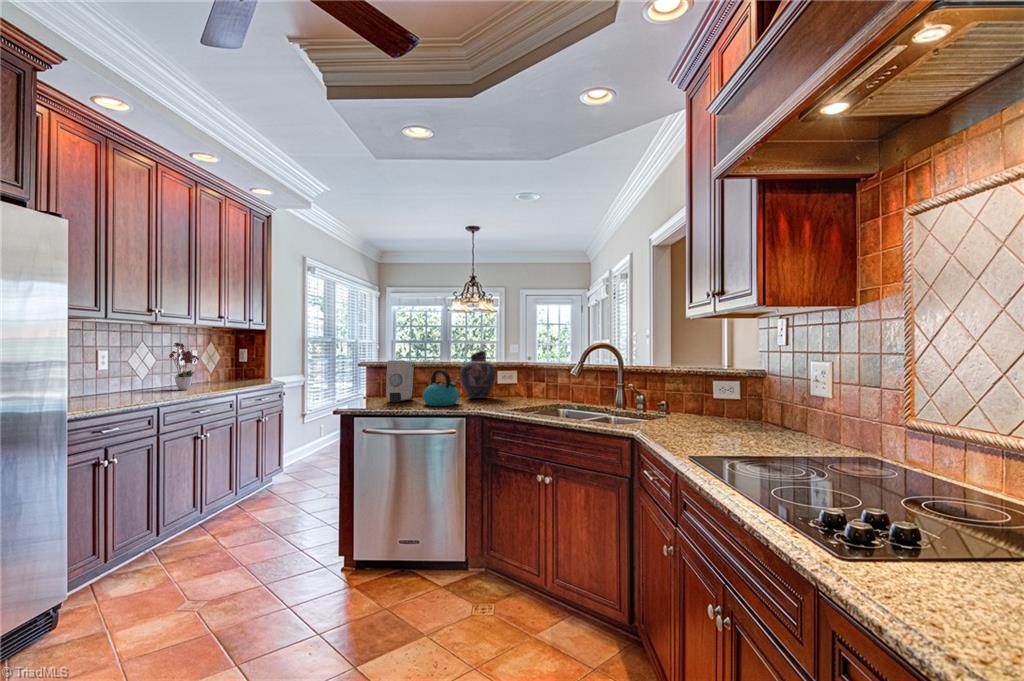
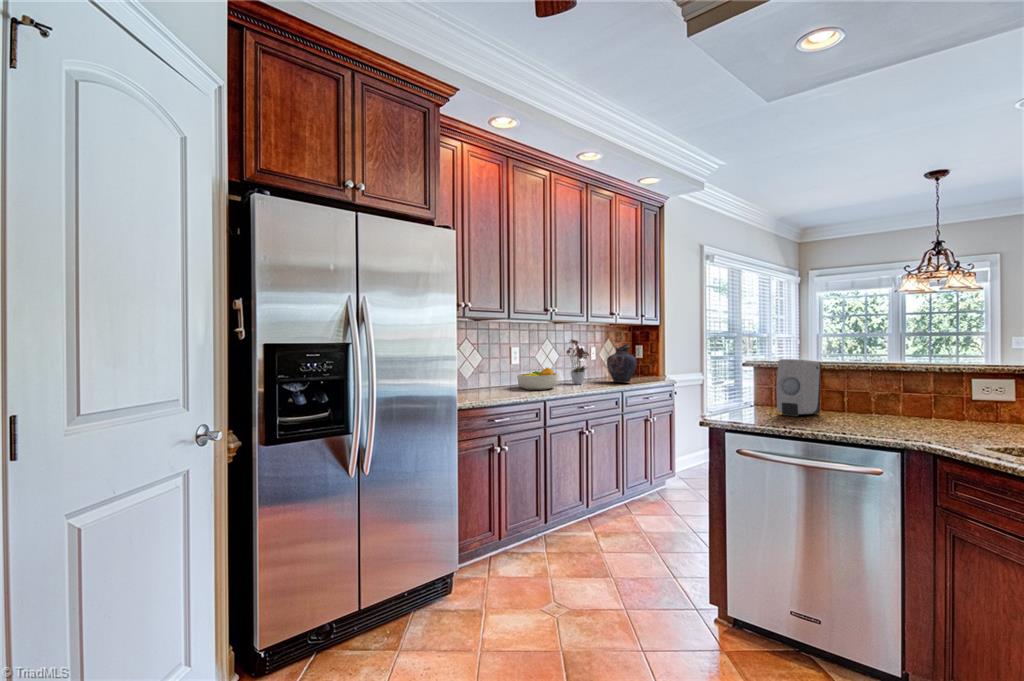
vase: present [460,351,496,398] -> present [607,344,637,382]
kettle: present [422,369,459,406] -> none [829,374,895,429]
fruit bowl: none [113,373,166,398] -> present [517,367,559,390]

